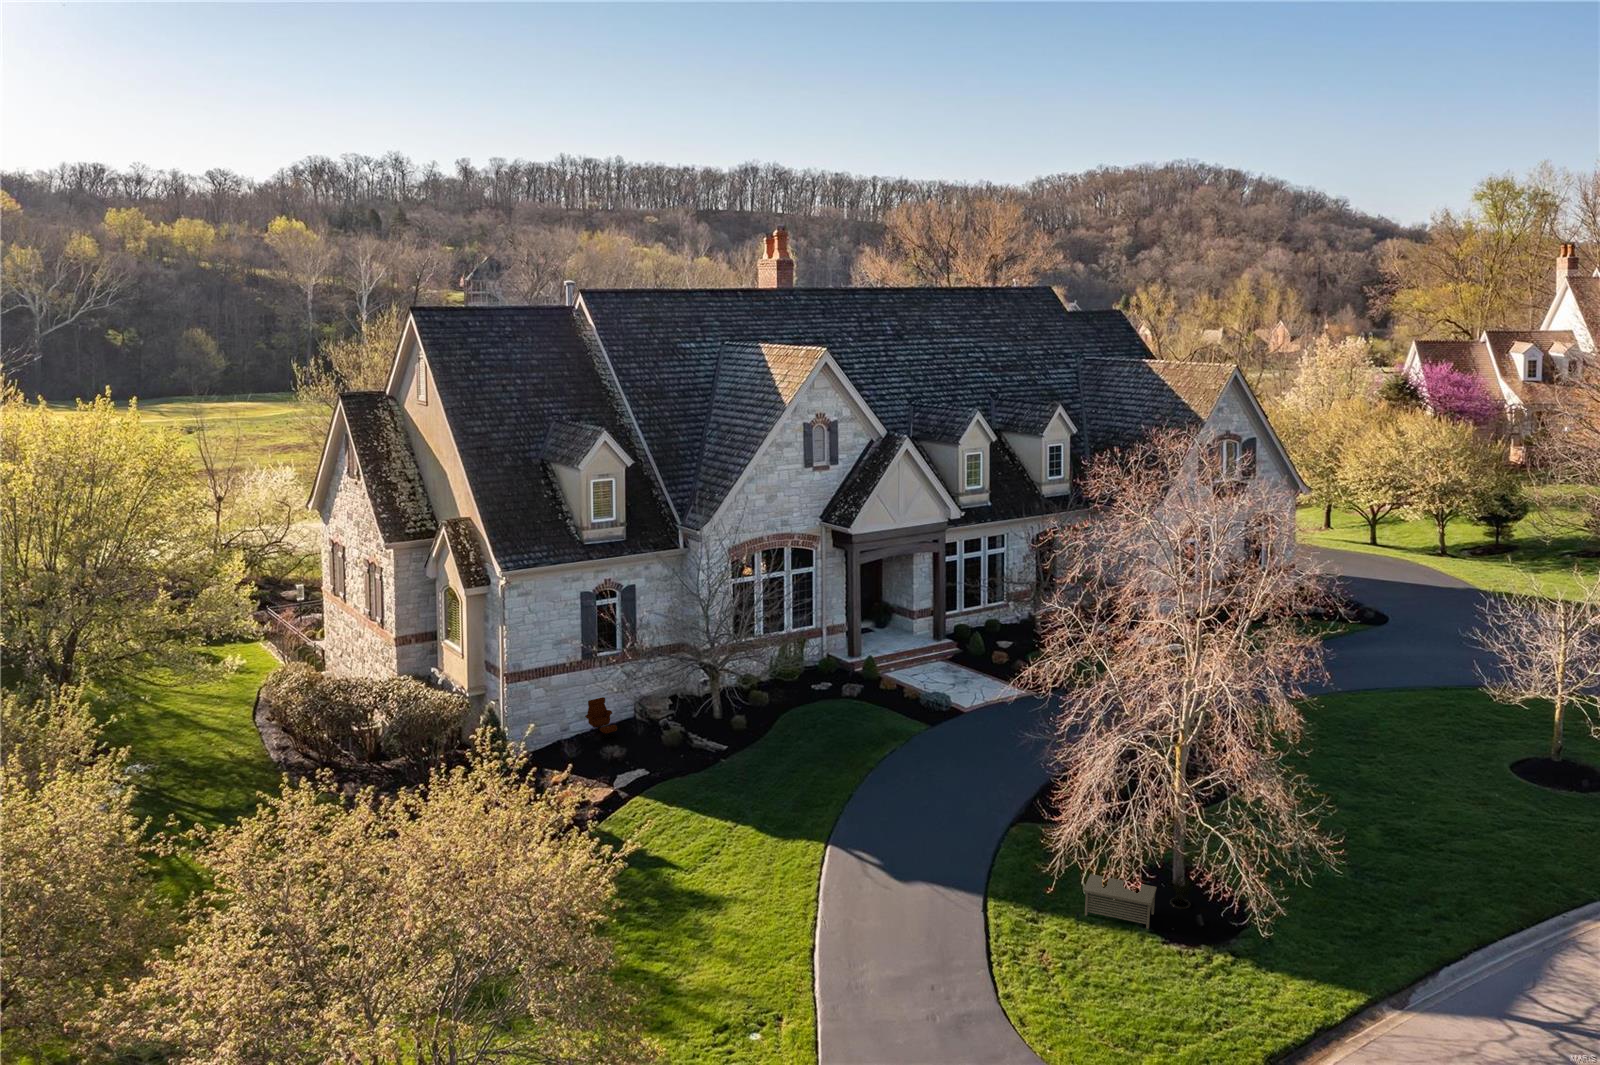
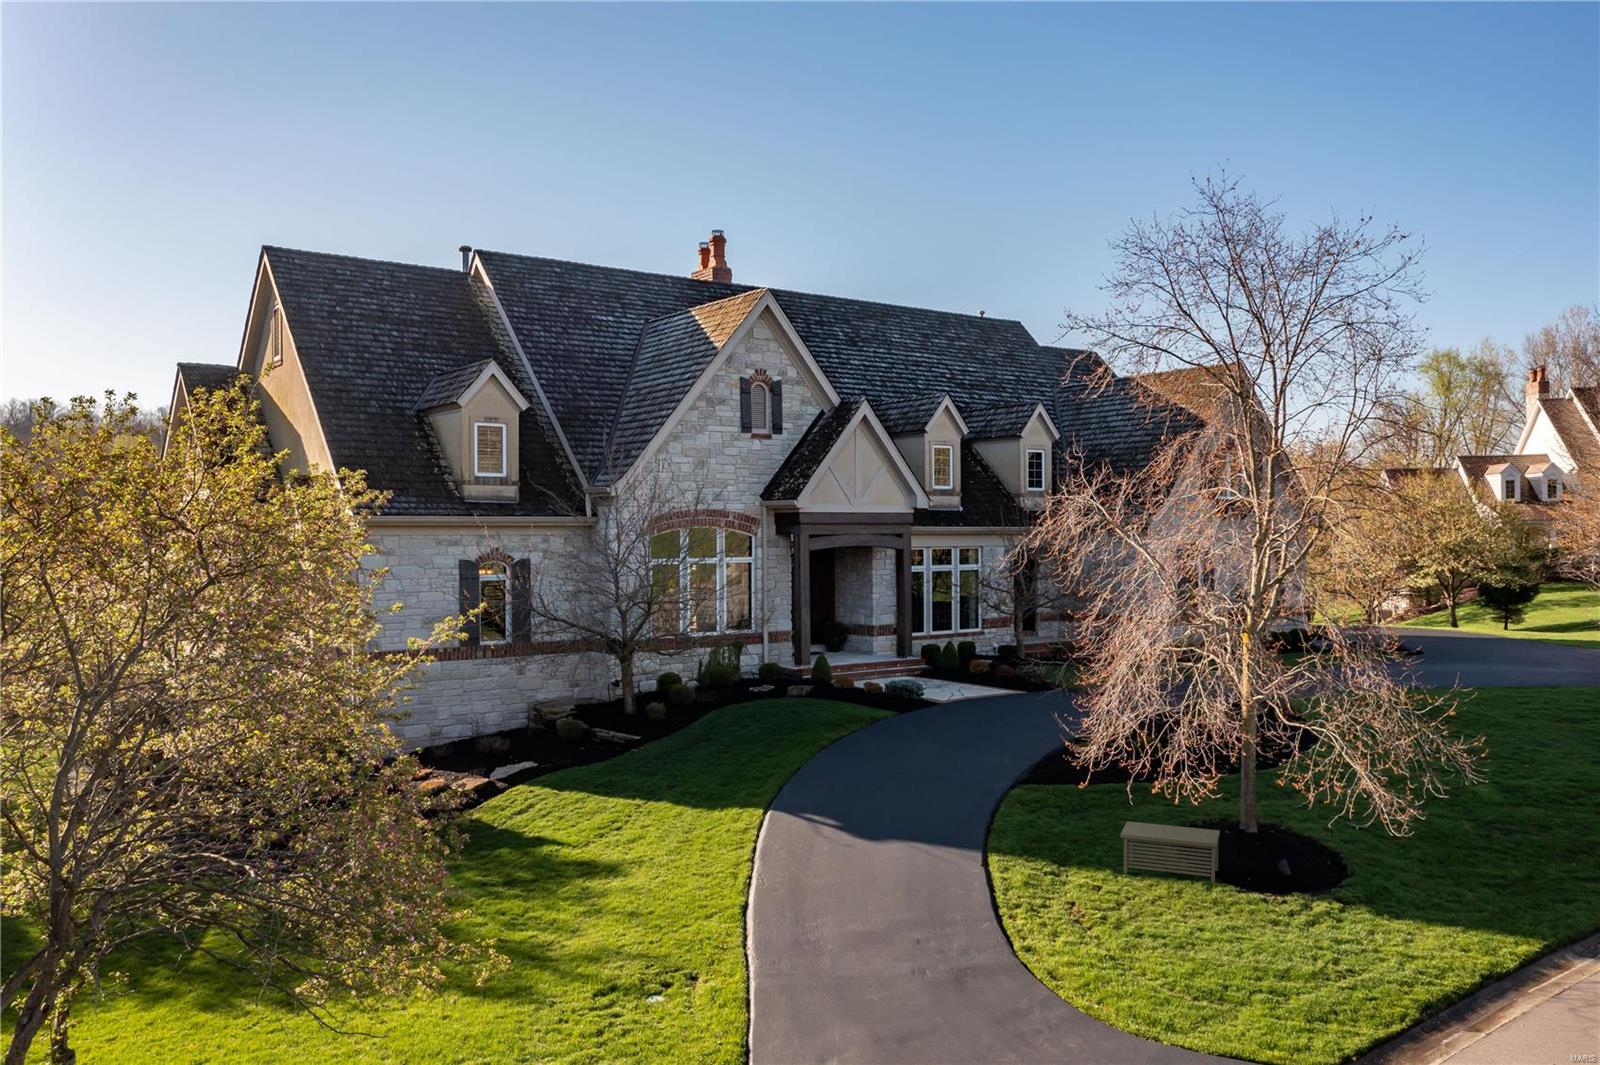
lounge chair: present [585,697,618,740] -> none [459,692,500,742]
potted tree: present [1170,876,1190,909] -> none [1237,815,1267,866]

